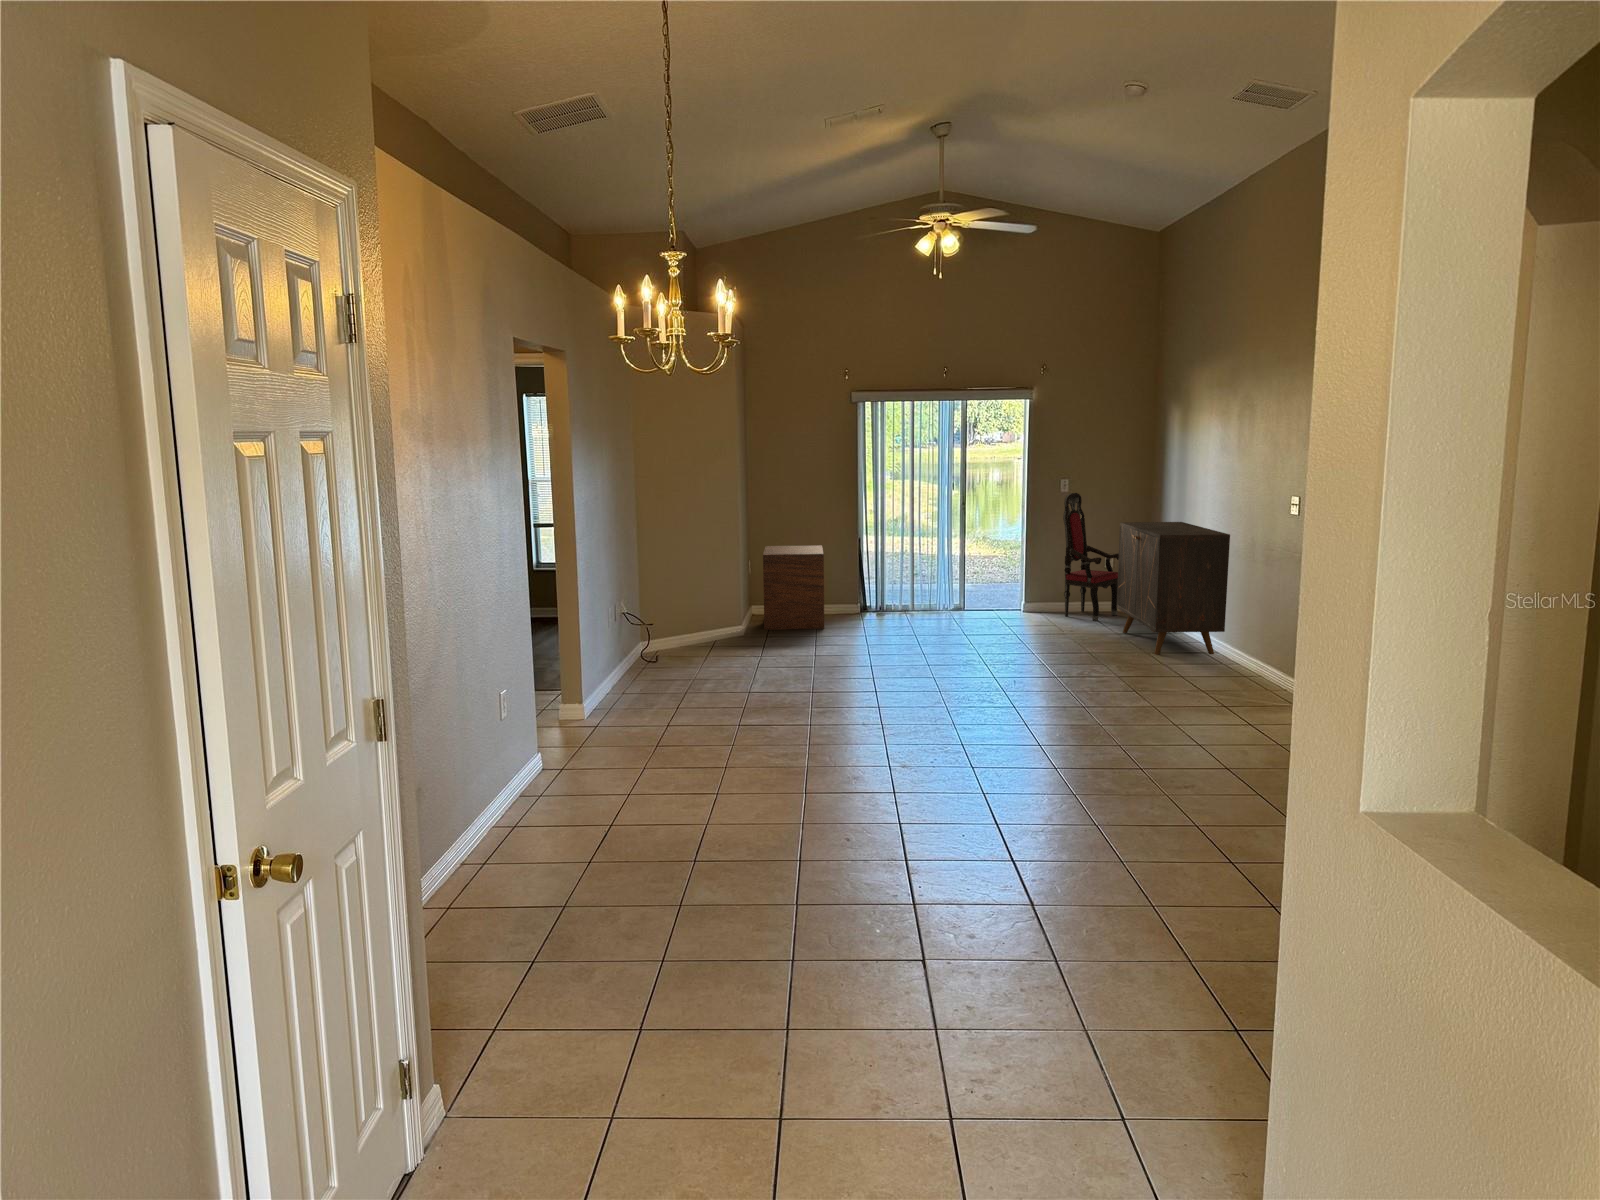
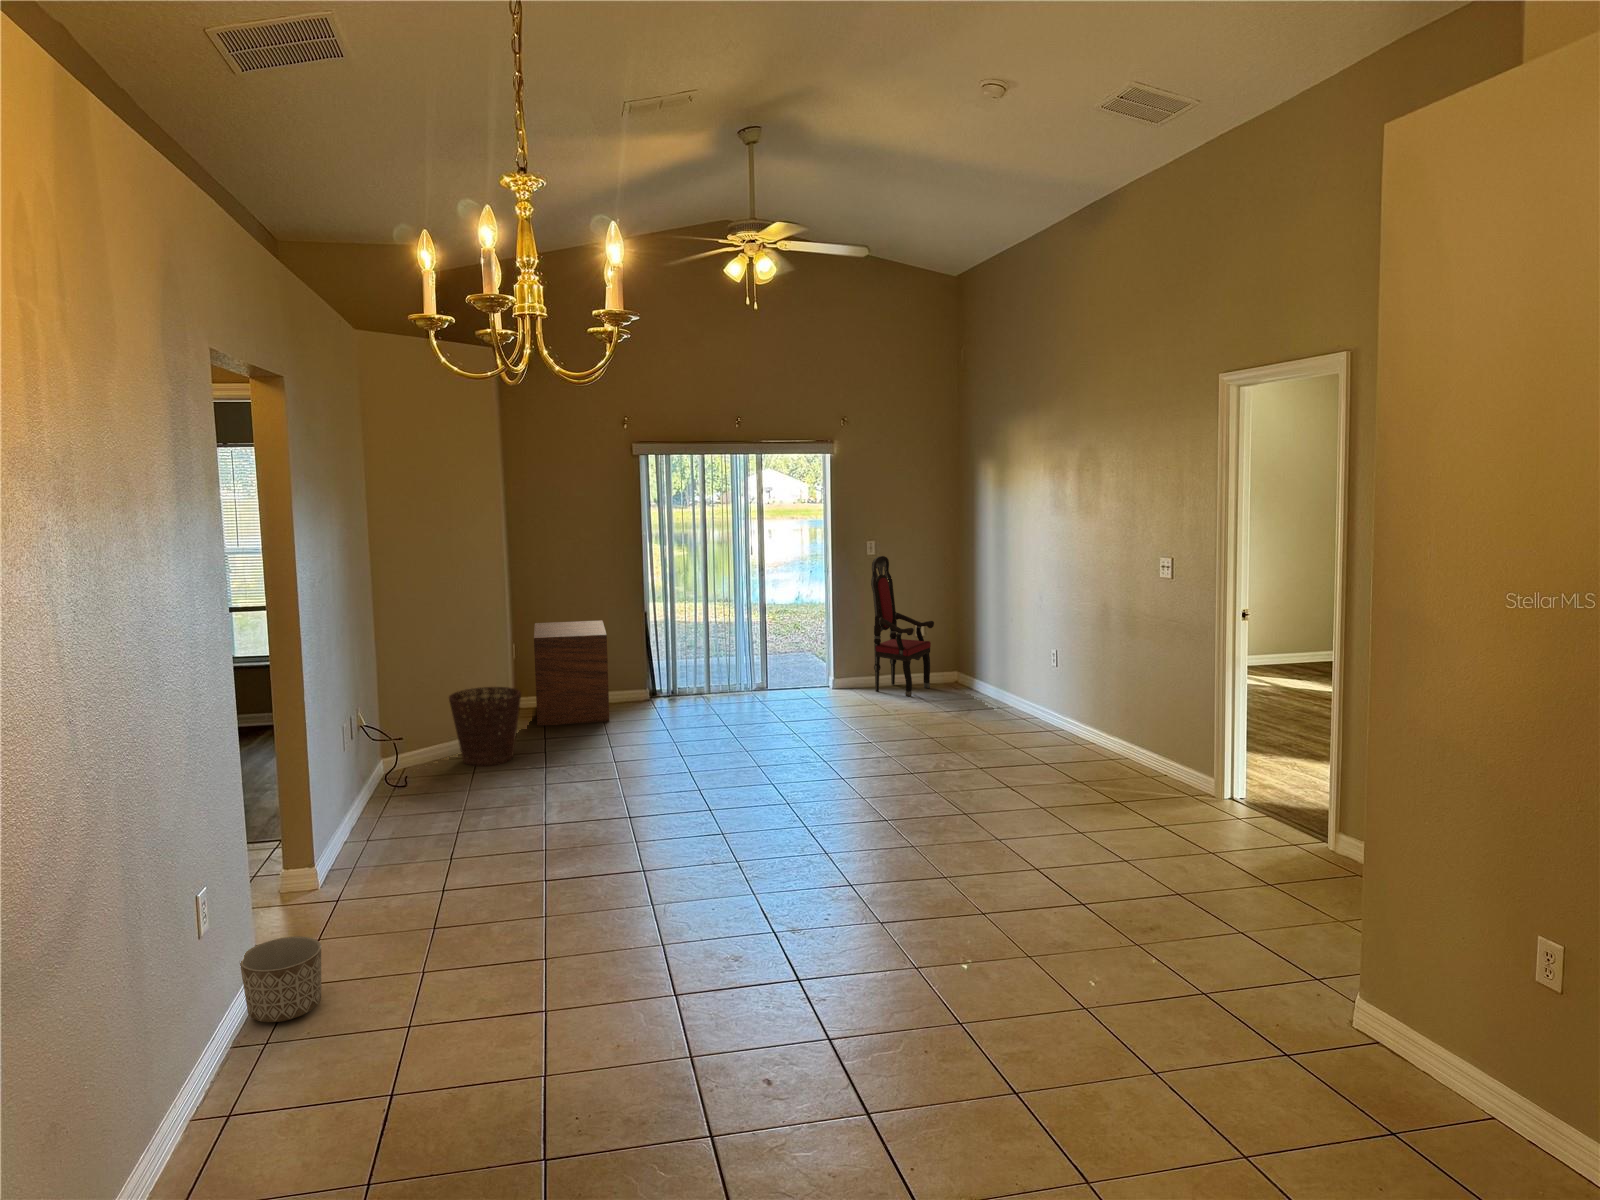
cabinet: present [1117,522,1230,655] -> none [933,591,1054,743]
basket: none [691,590,750,653] -> present [449,687,521,766]
planter: none [527,732,584,790] -> present [240,936,321,1022]

